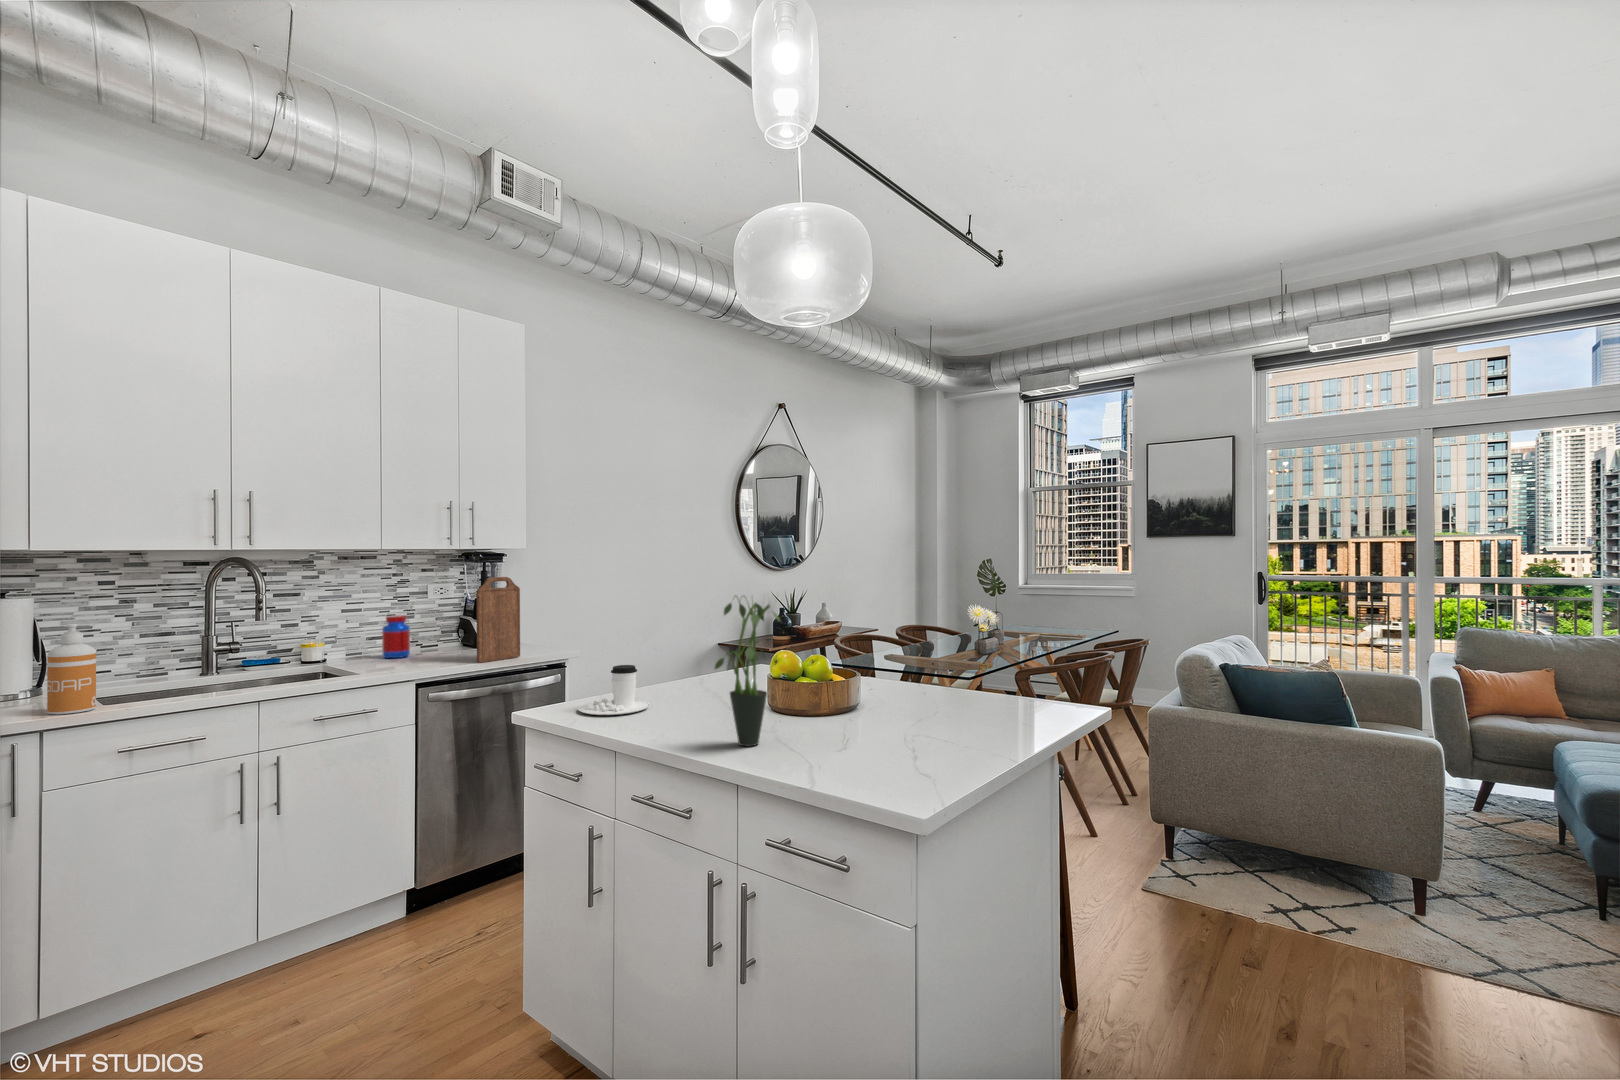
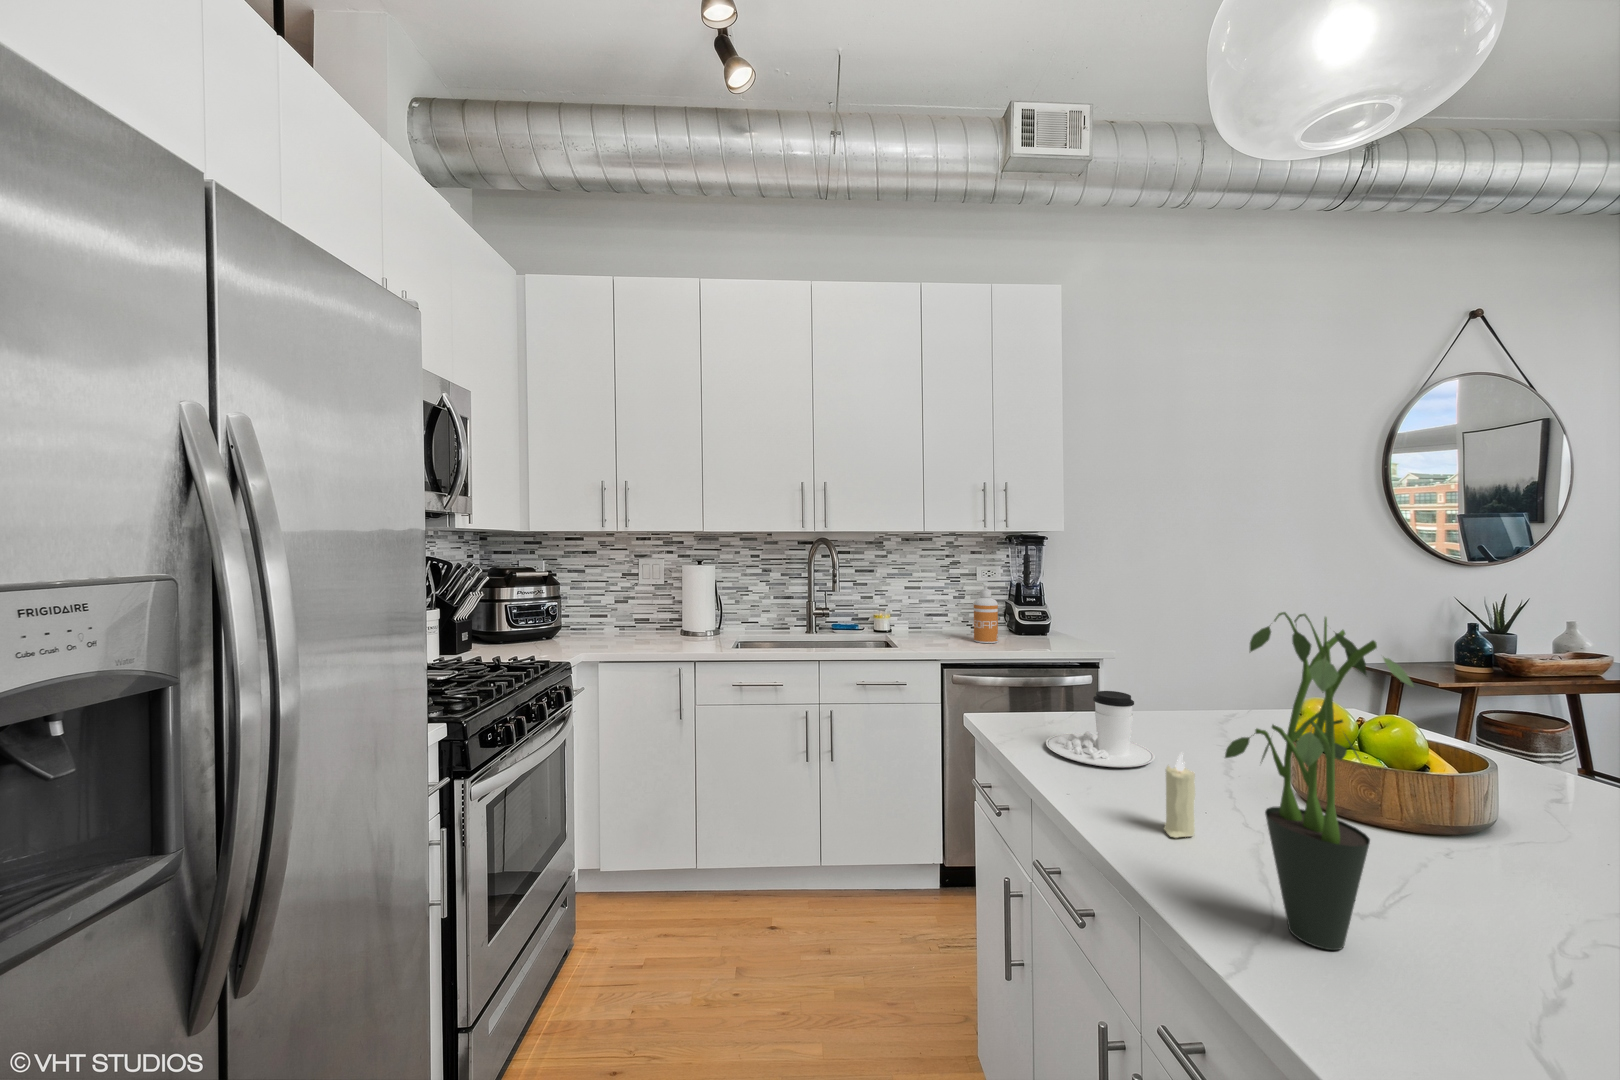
cutting board: present [477,577,520,663] -> none [1005,563,1053,649]
jar: present [382,615,410,658] -> none [937,594,959,633]
soap dispenser: present [47,624,96,714] -> present [974,584,998,643]
candle: none [672,682,689,732] -> present [1164,753,1195,837]

